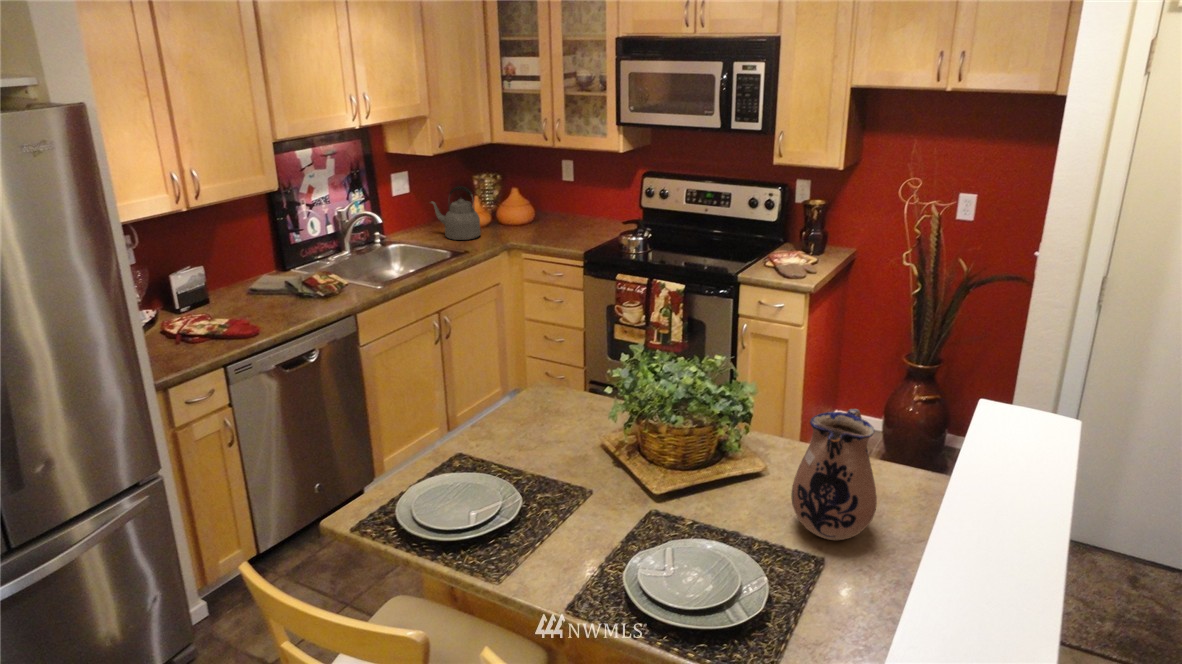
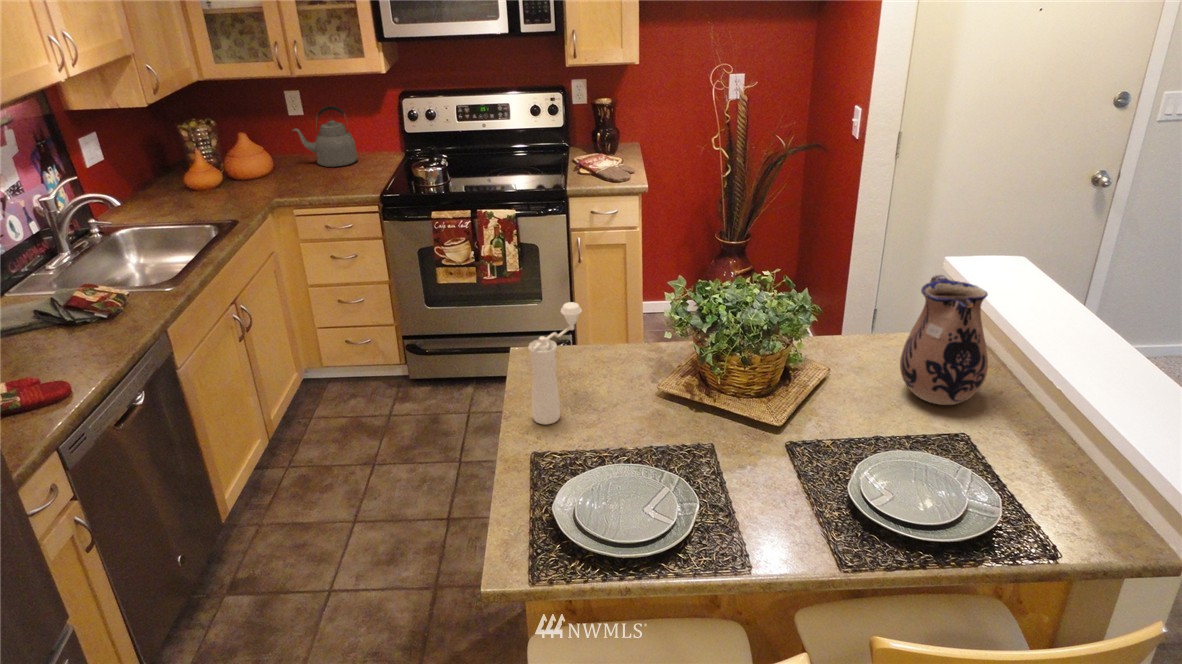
kettle: present [430,186,481,240] -> present [292,106,358,167]
pepper mill: none [483,351,545,444] -> present [528,302,582,424]

